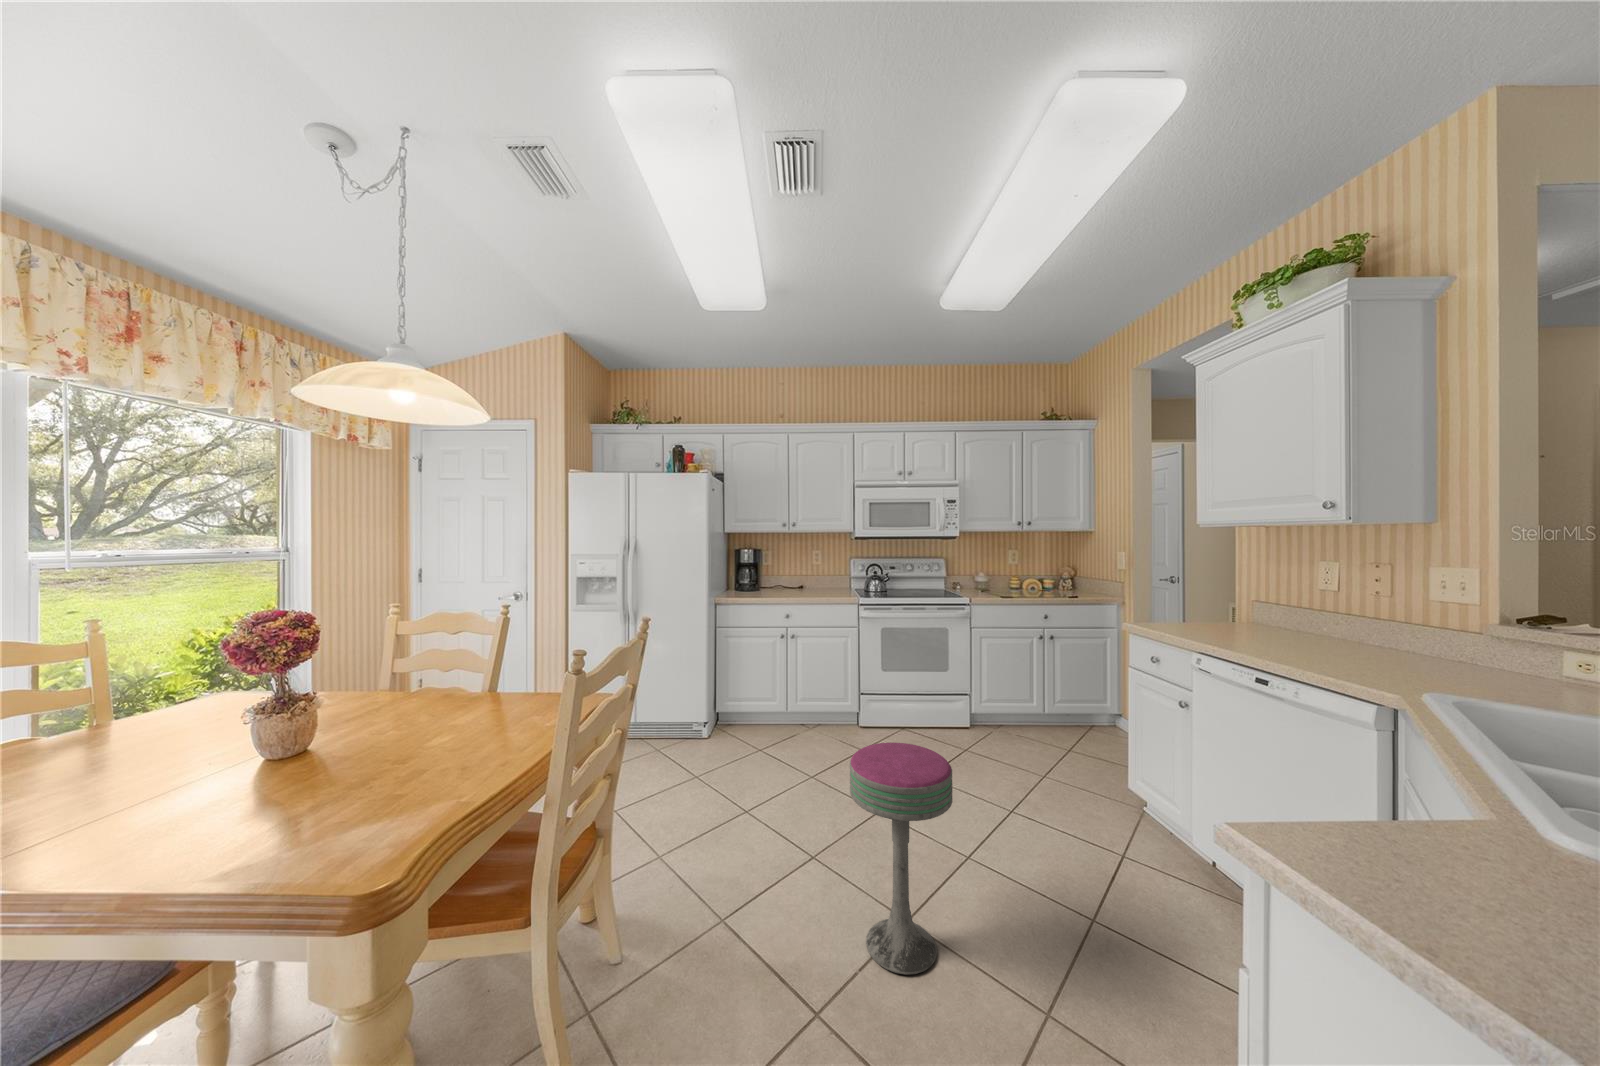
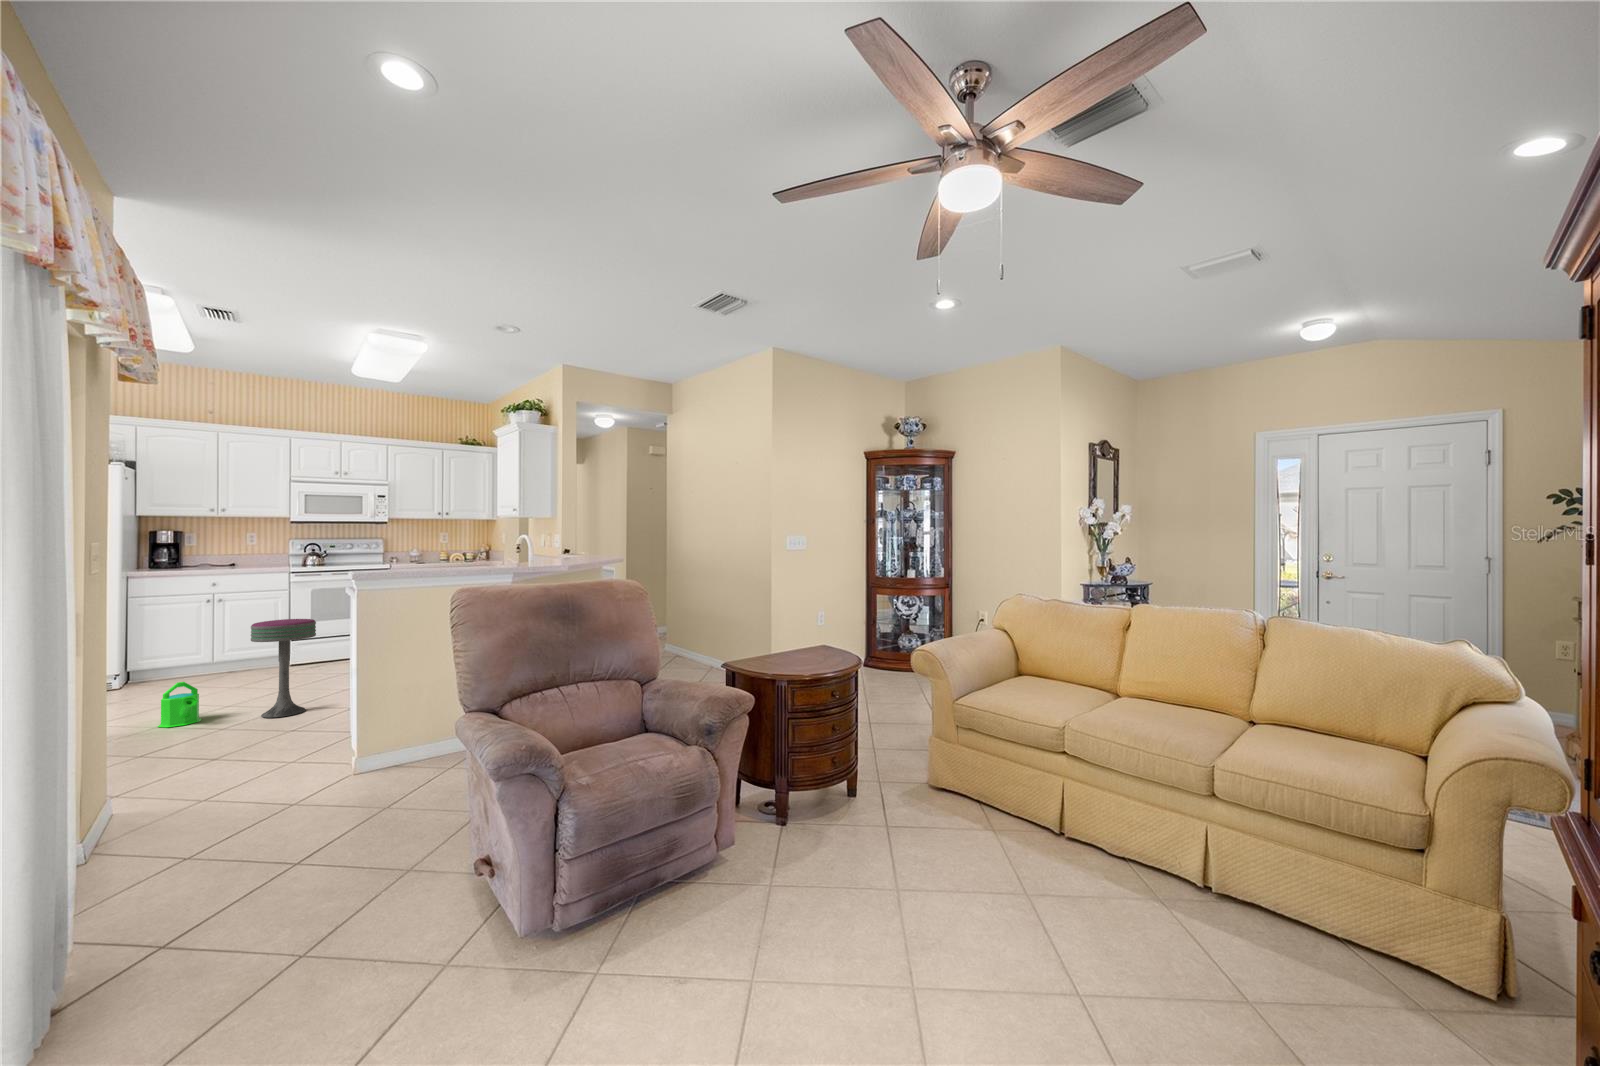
watering can: none [726,837,782,930] -> present [158,682,201,727]

